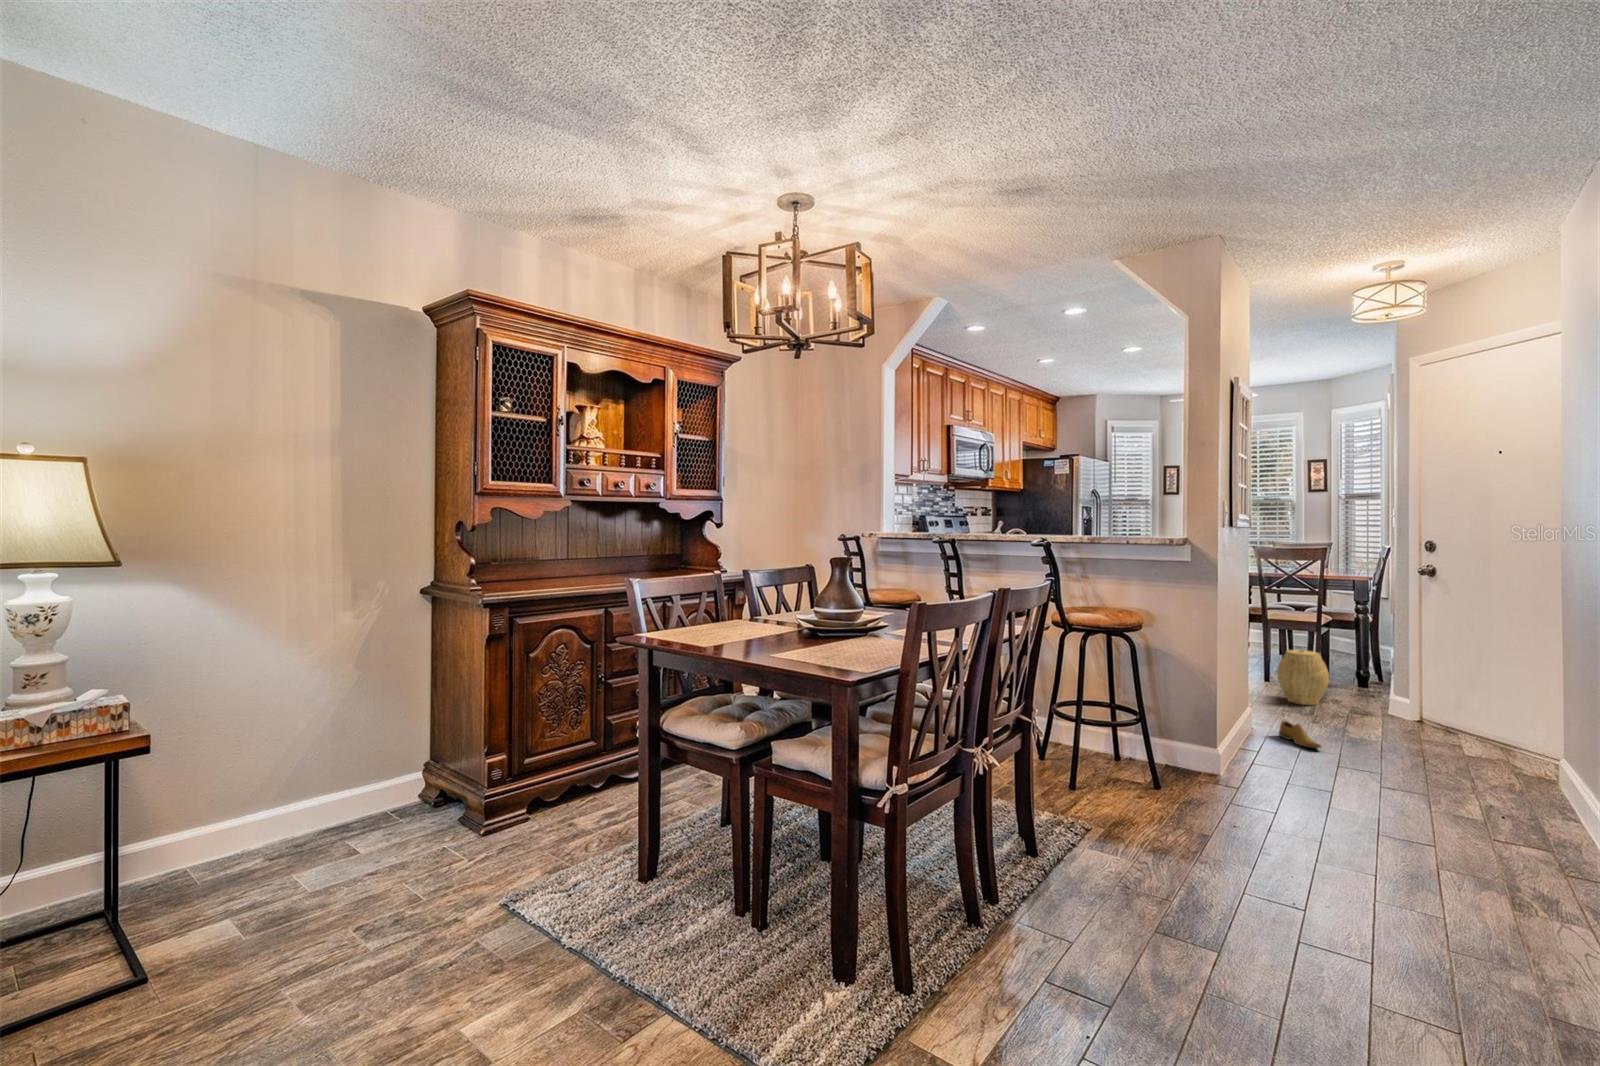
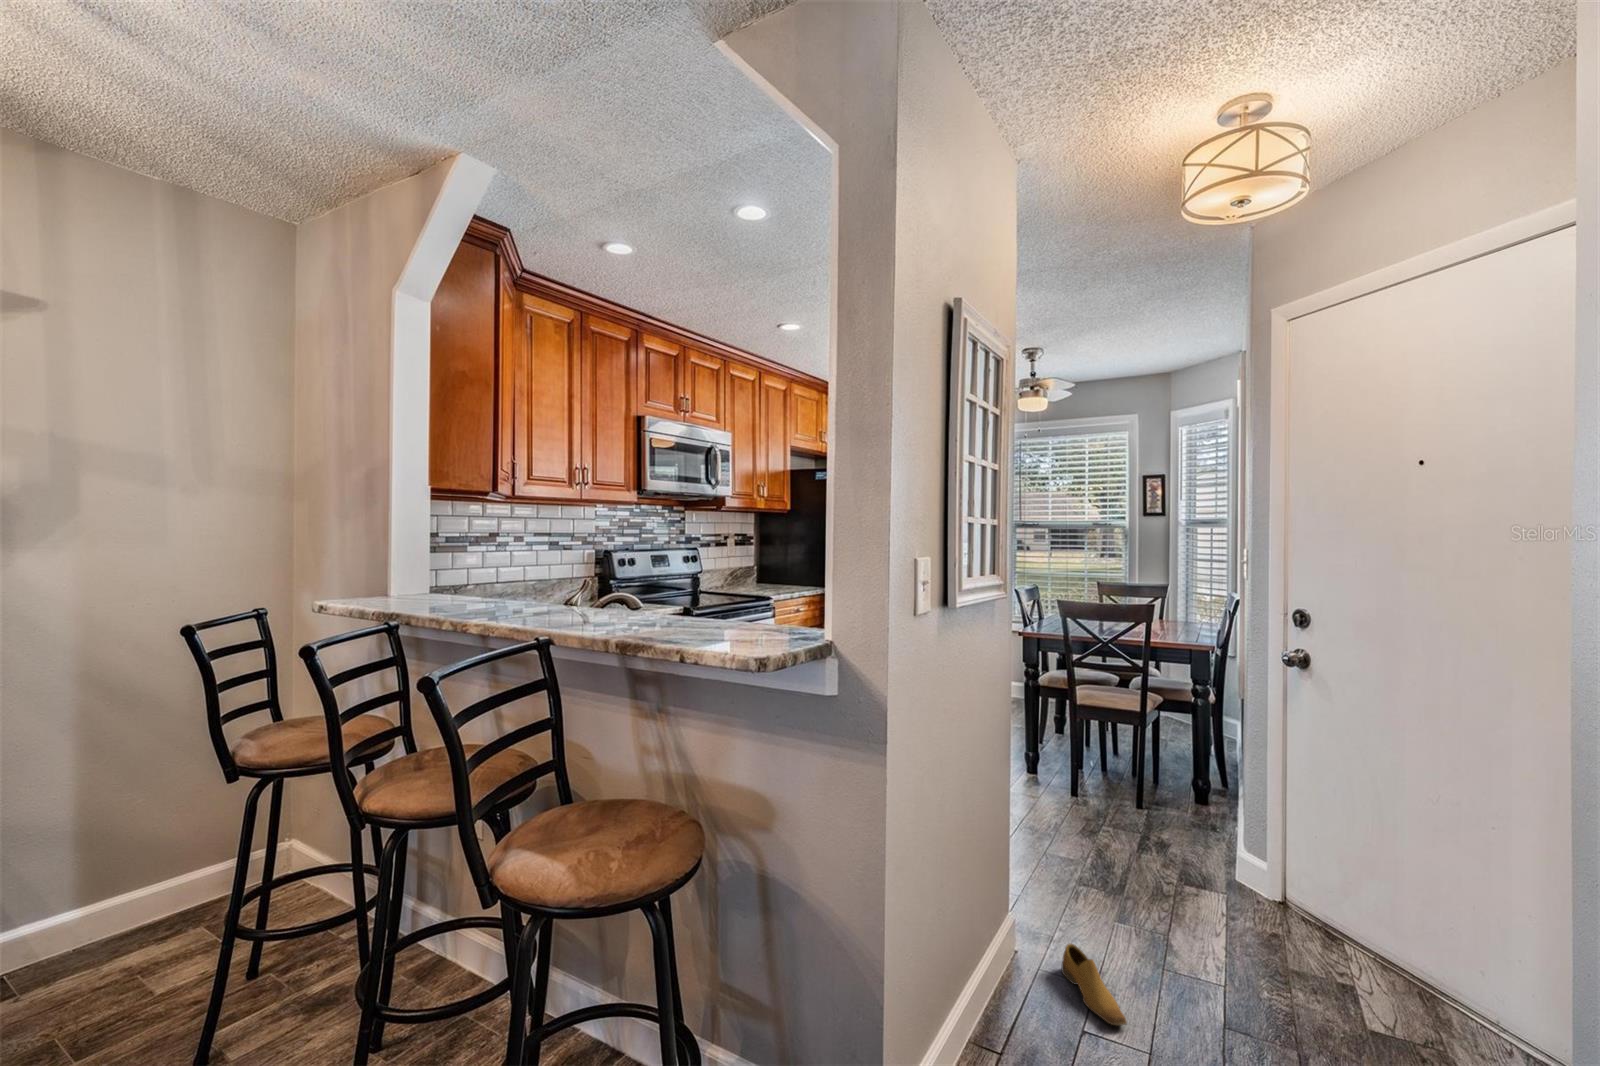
woven basket: present [1277,649,1329,705] -> none [1082,767,1155,859]

